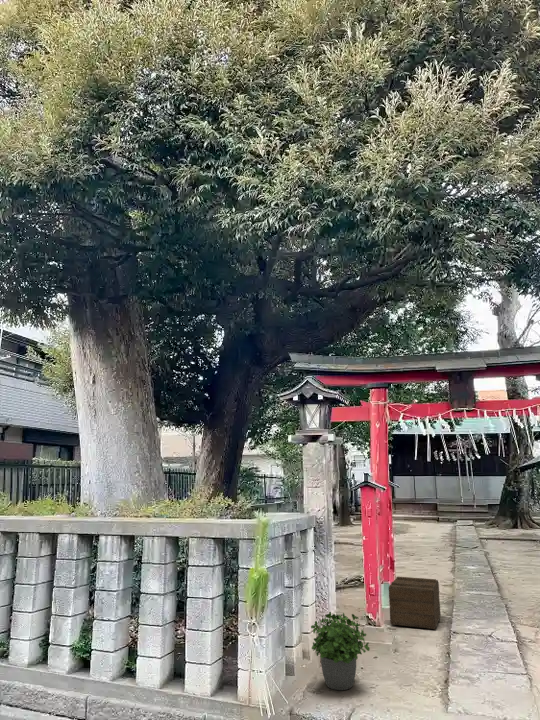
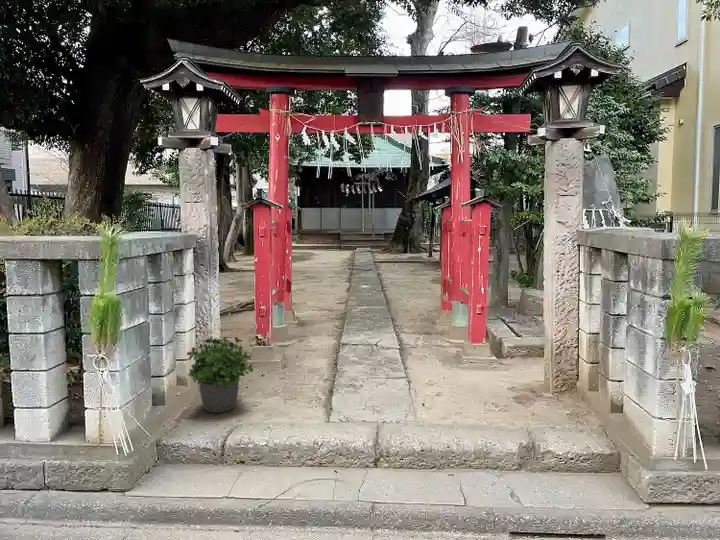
wooden crate: present [389,577,441,629] -> none [281,298,332,344]

